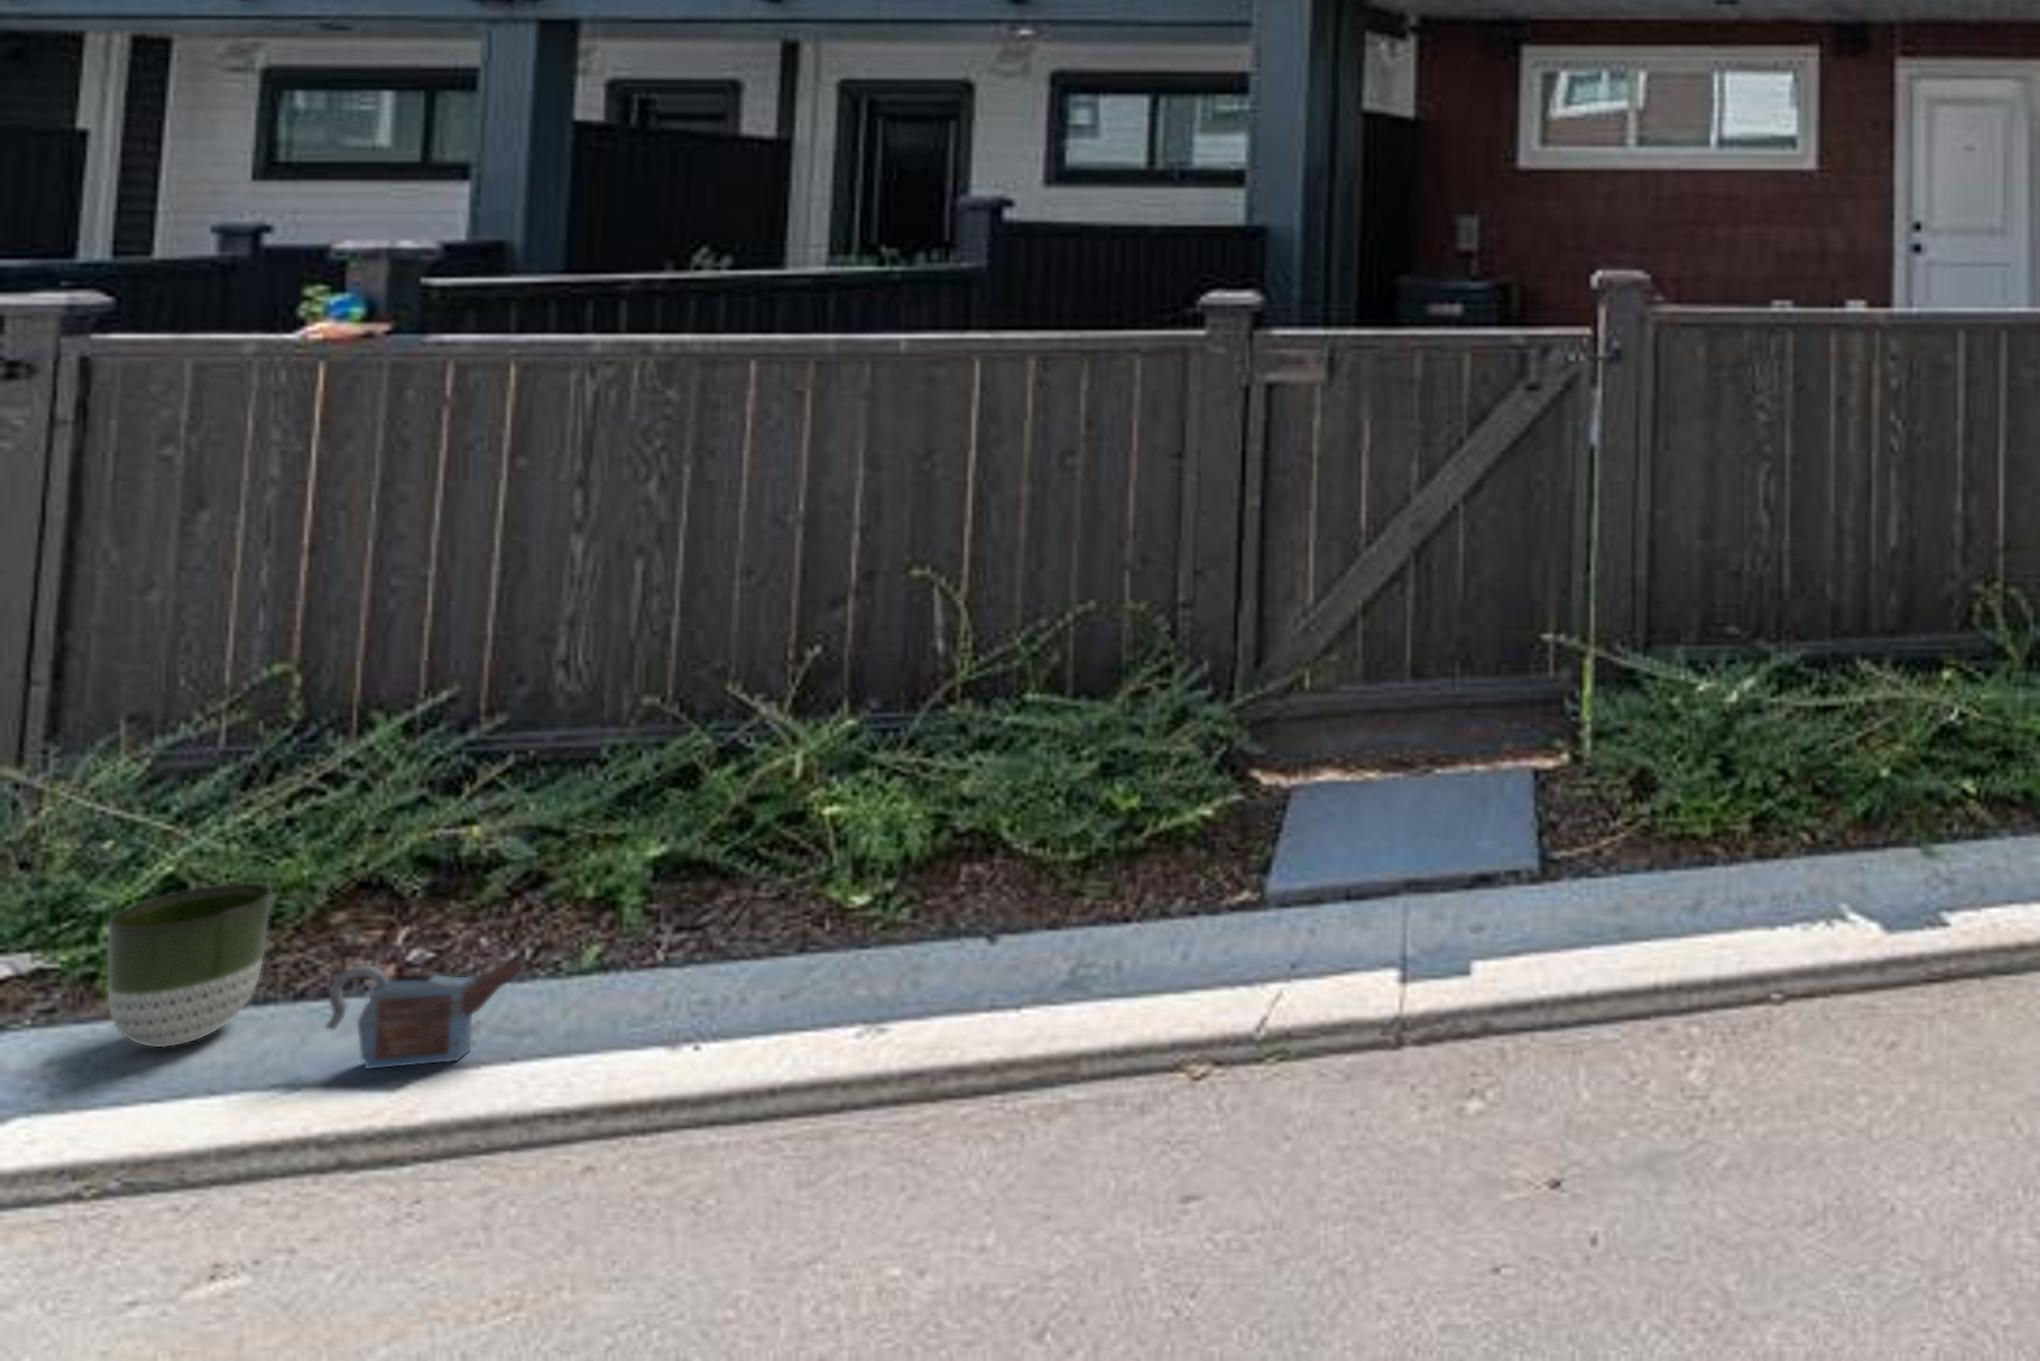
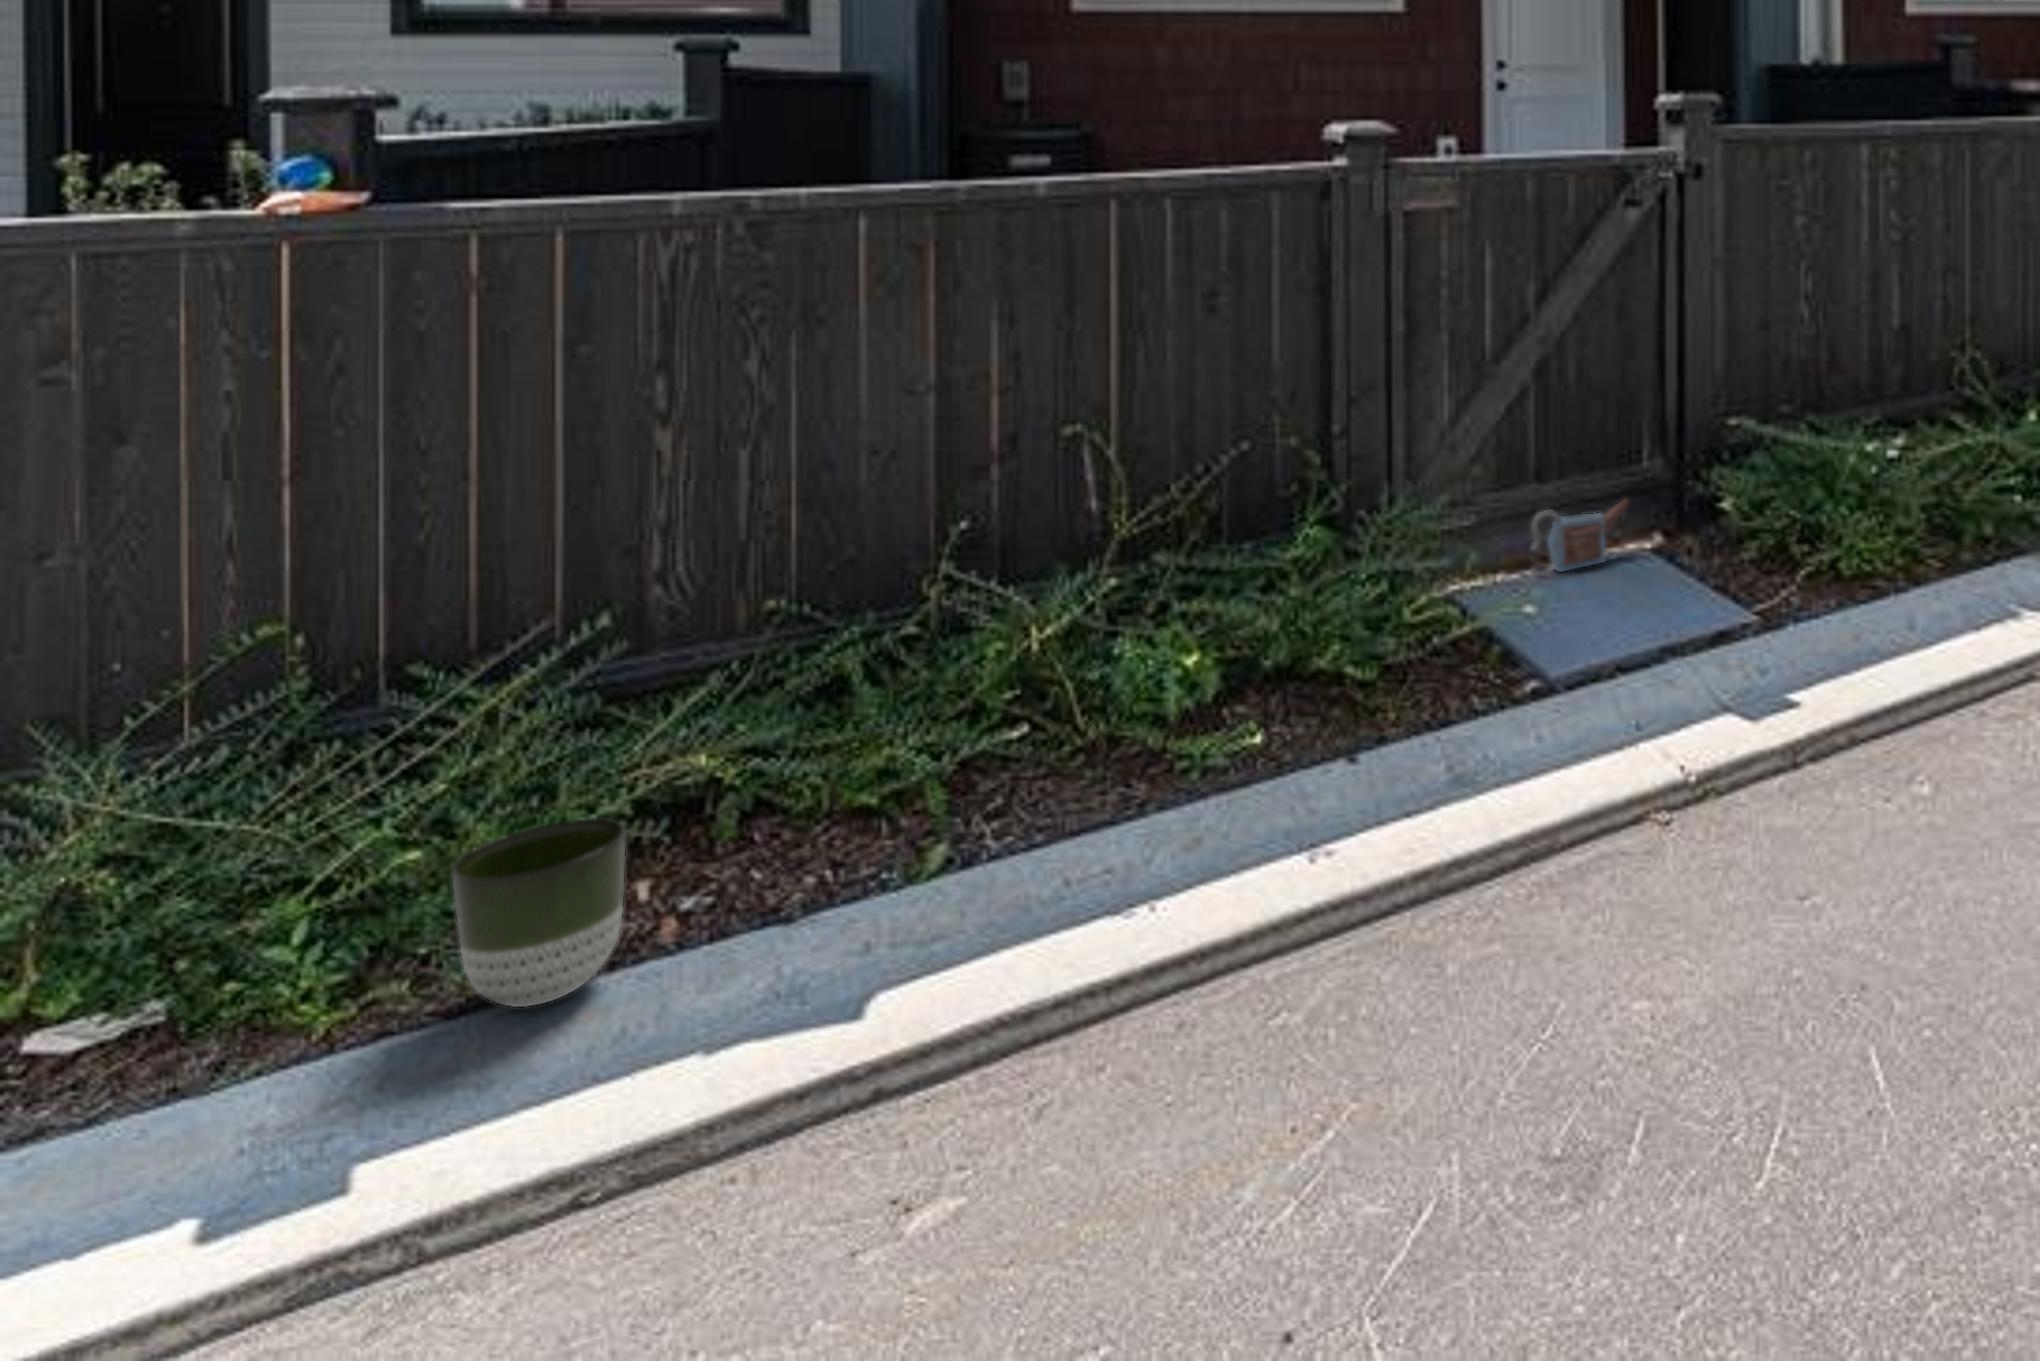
watering can: present [326,959,528,1069] -> present [1531,499,1629,572]

